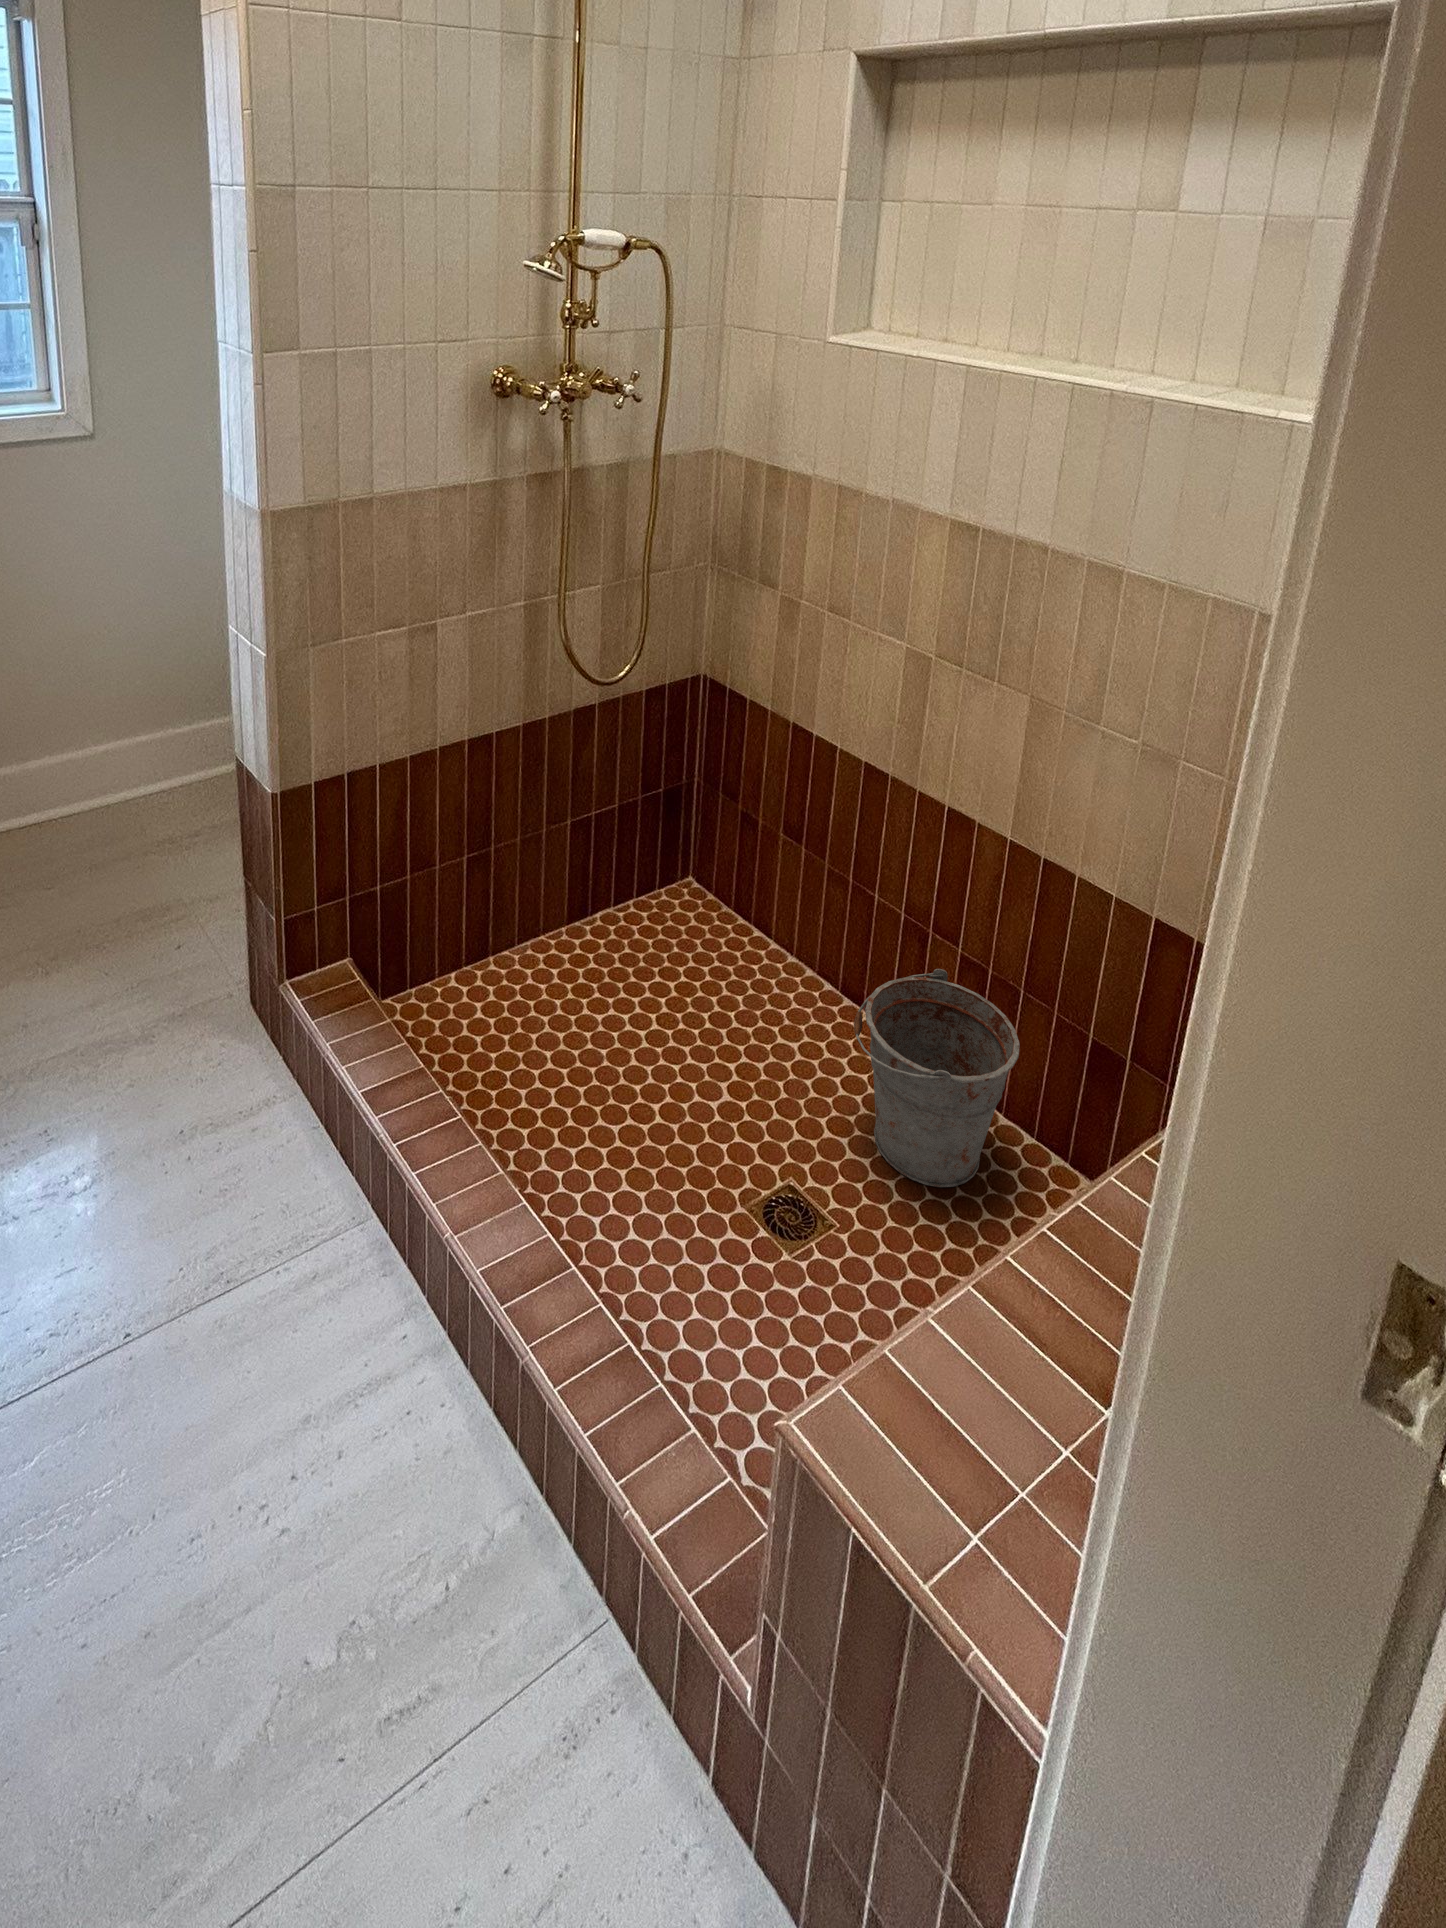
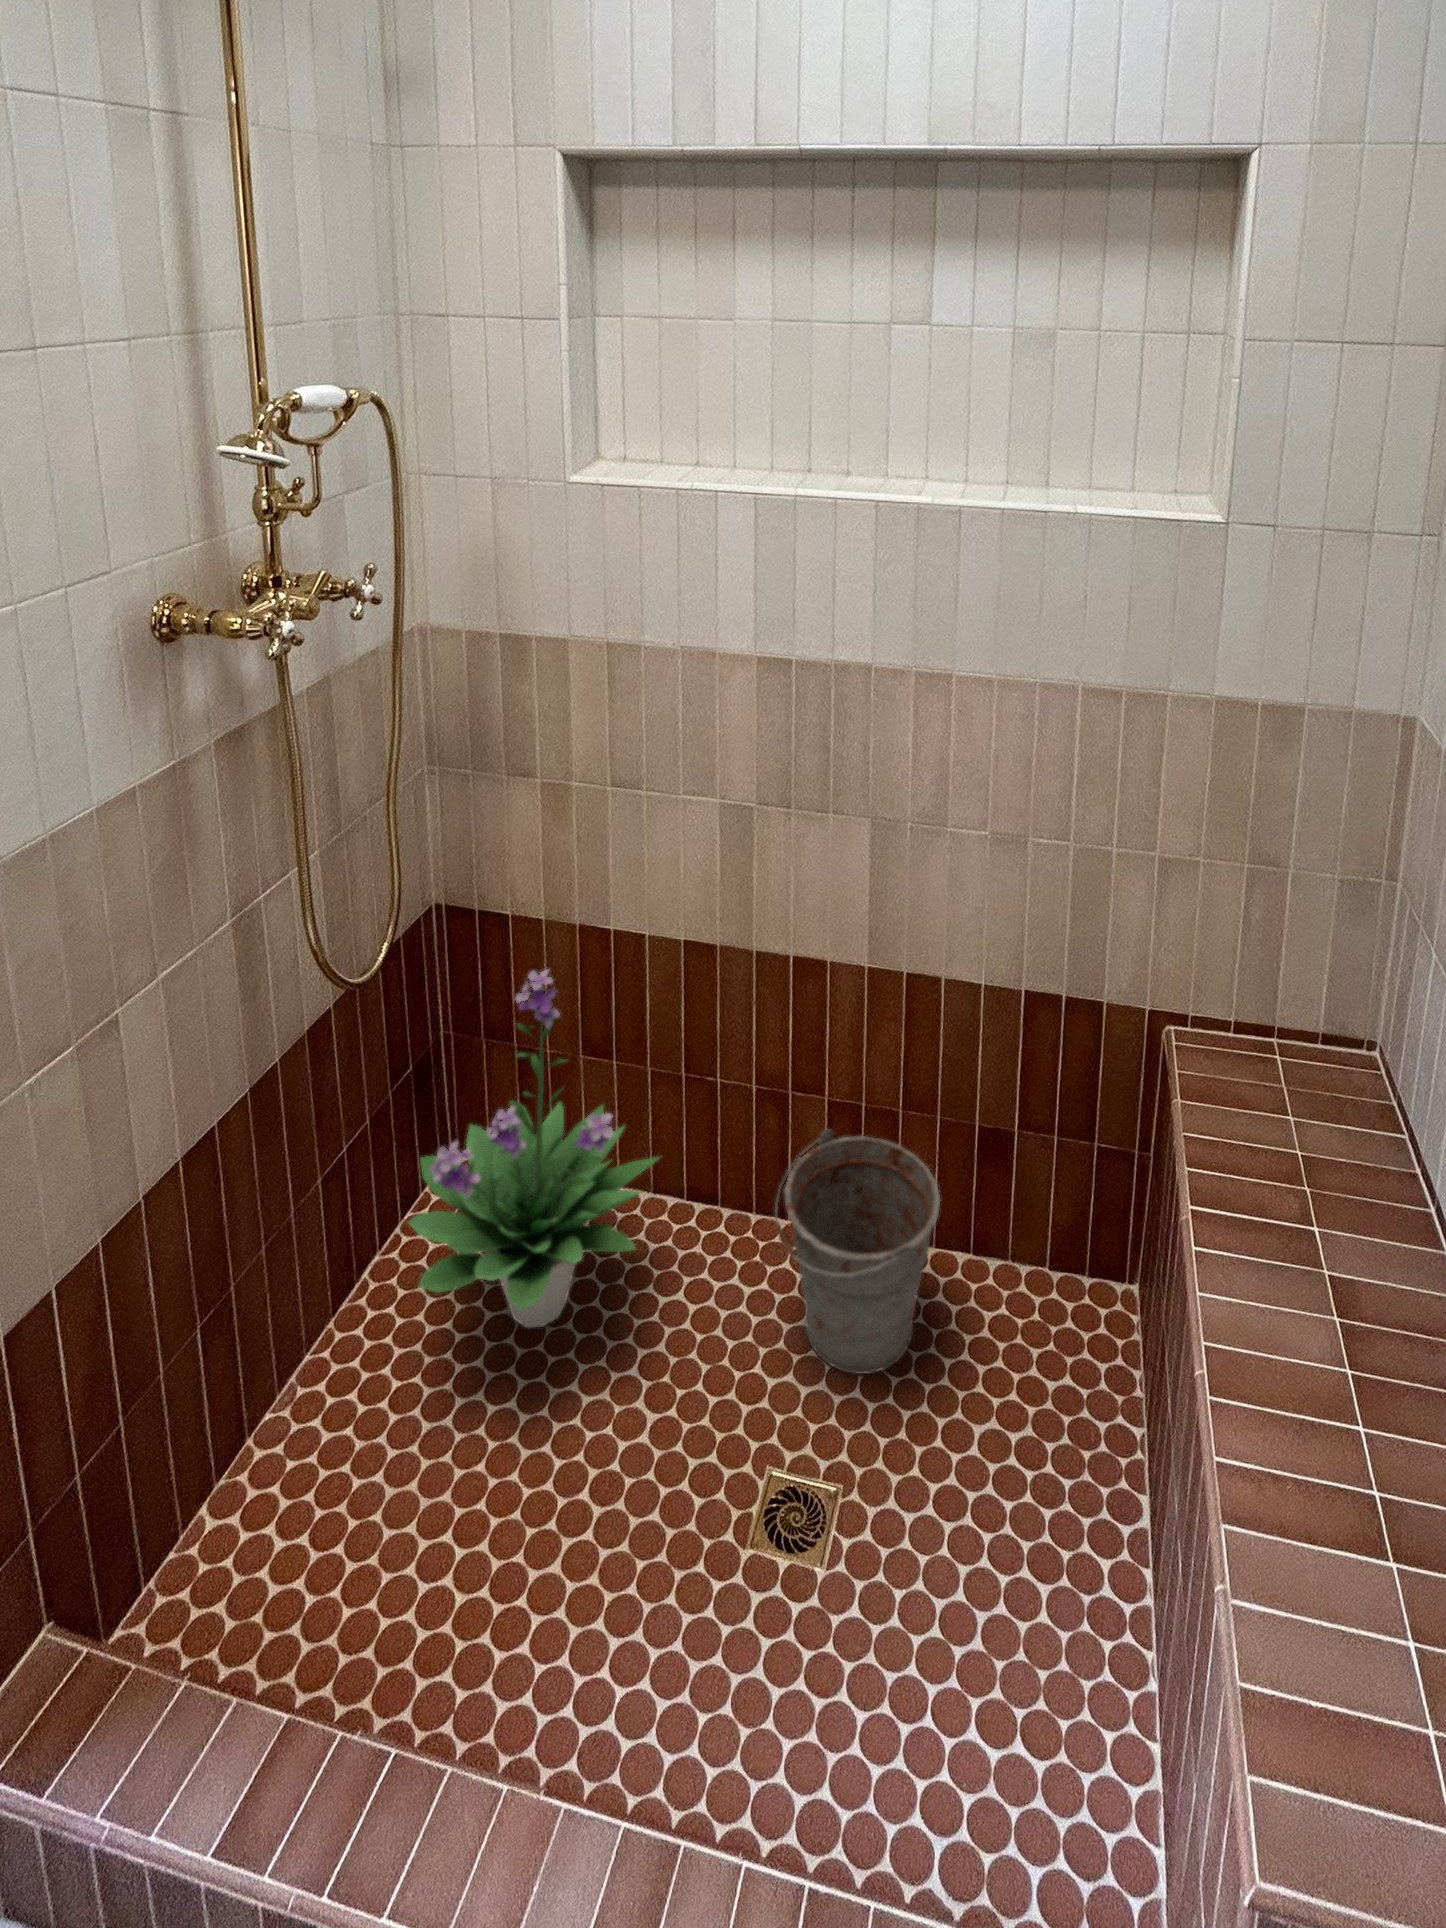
potted plant: none [592,731,803,1005] -> present [409,970,659,1328]

